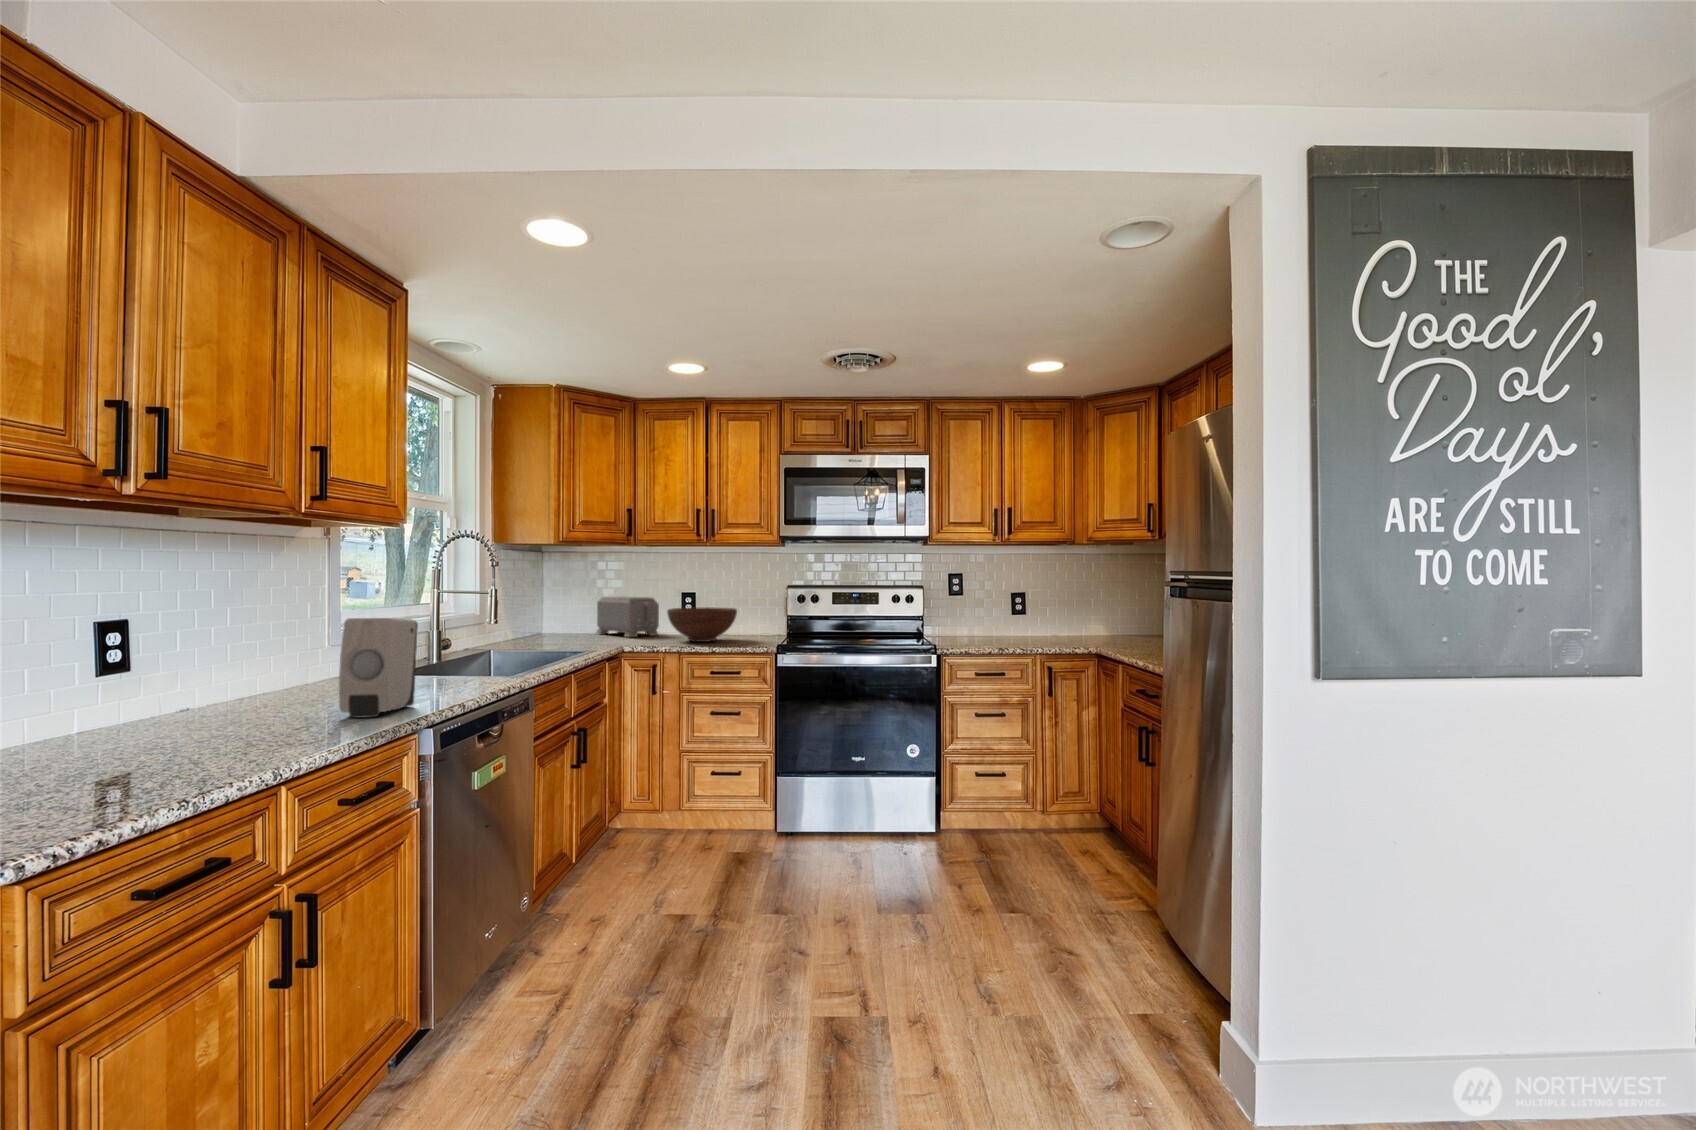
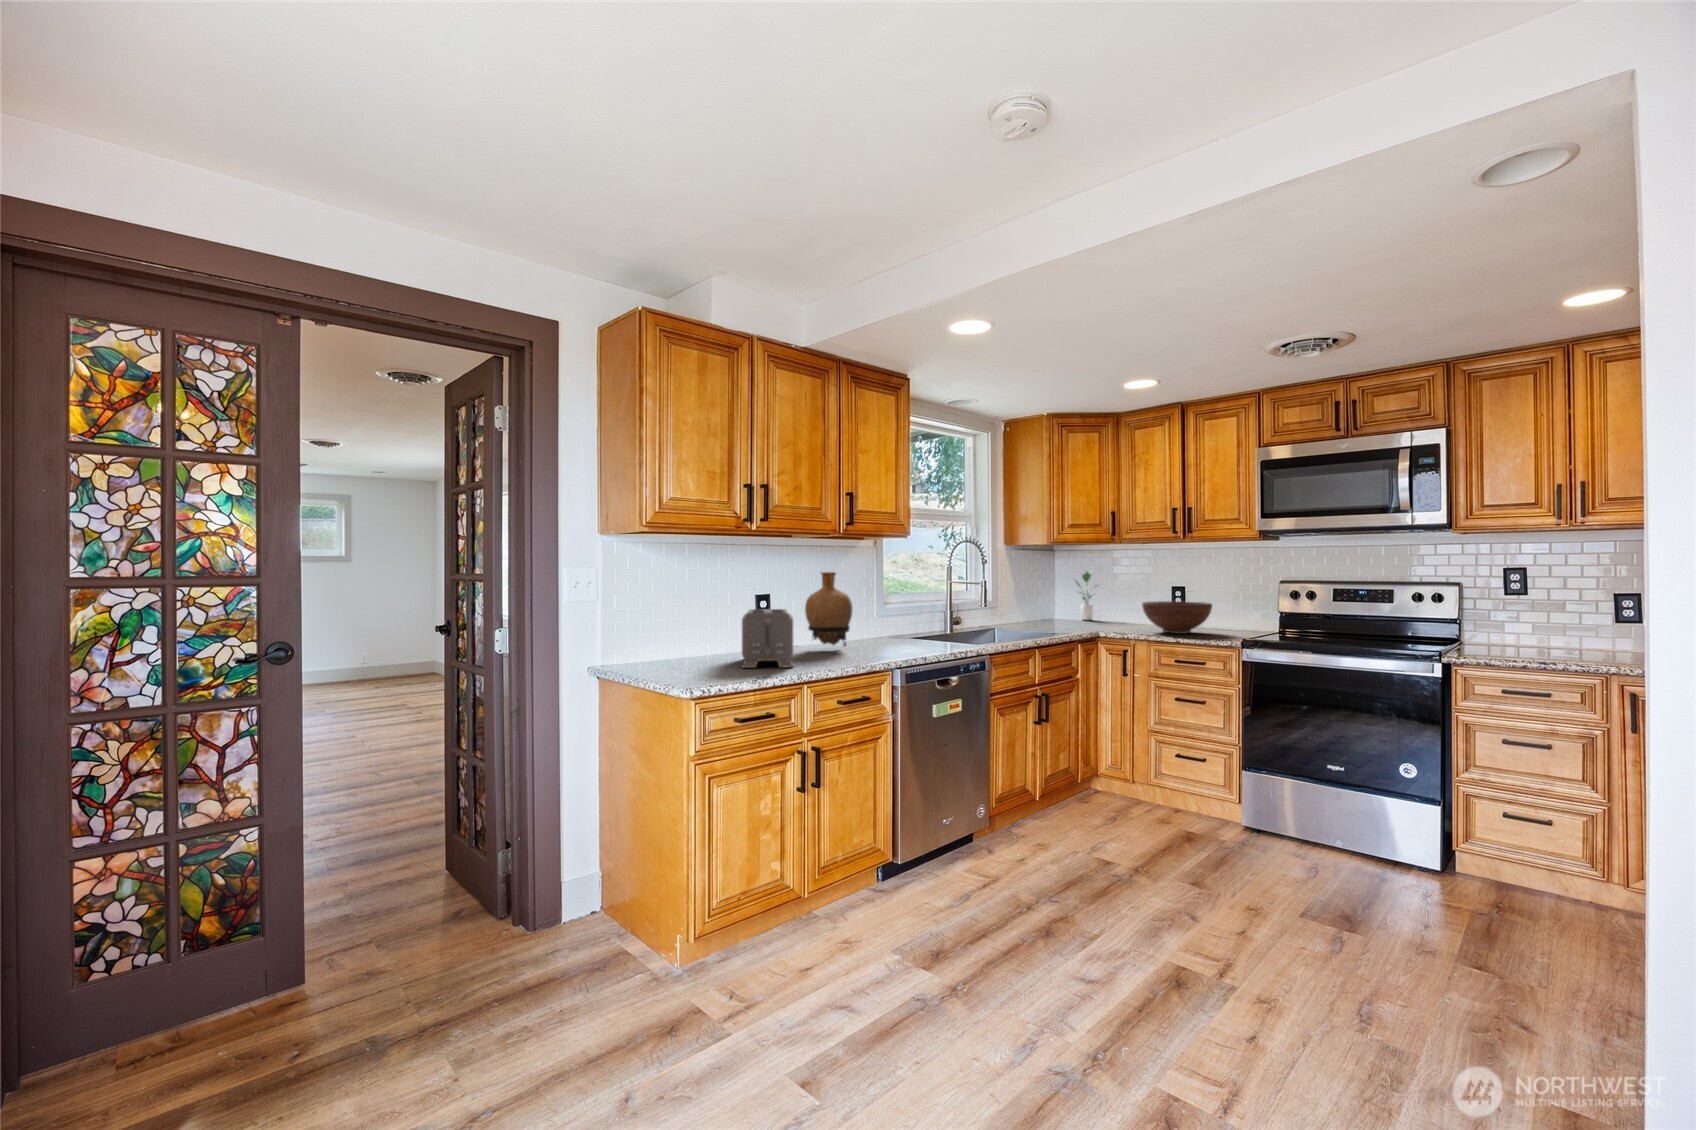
potted plant: none [566,570,600,632] -> present [1076,571,1097,620]
vase: none [219,577,320,703] -> present [805,572,853,647]
toaster: present [596,596,659,637] -> present [742,609,793,668]
soap dispenser: present [339,618,418,718] -> none [852,597,899,659]

